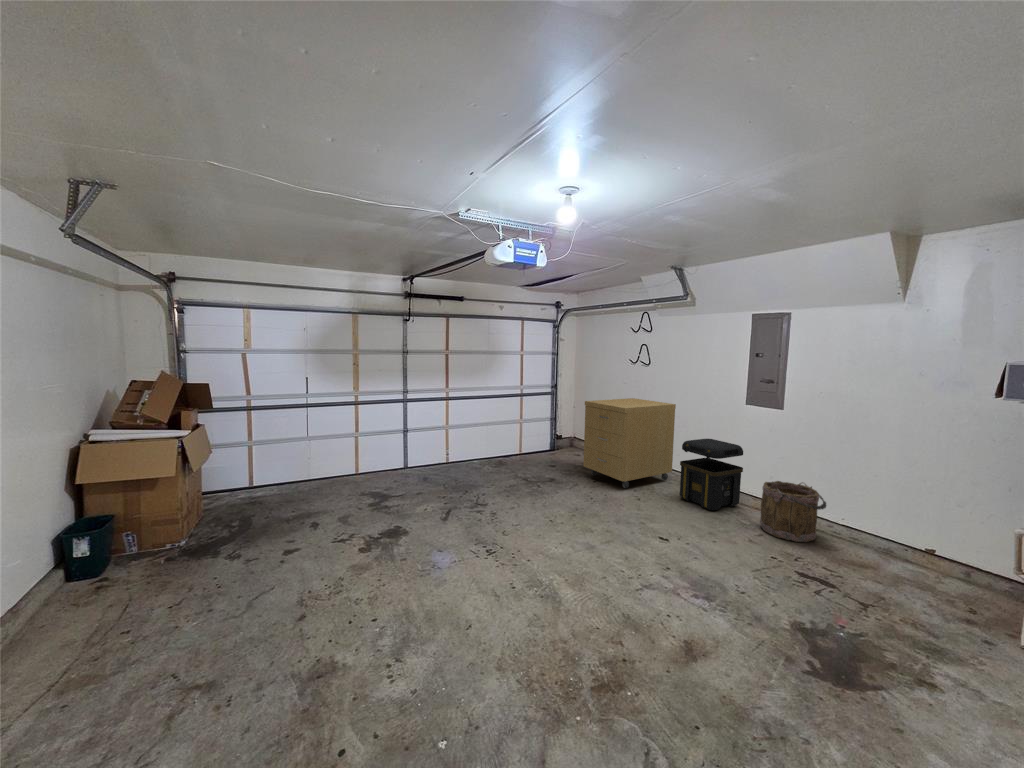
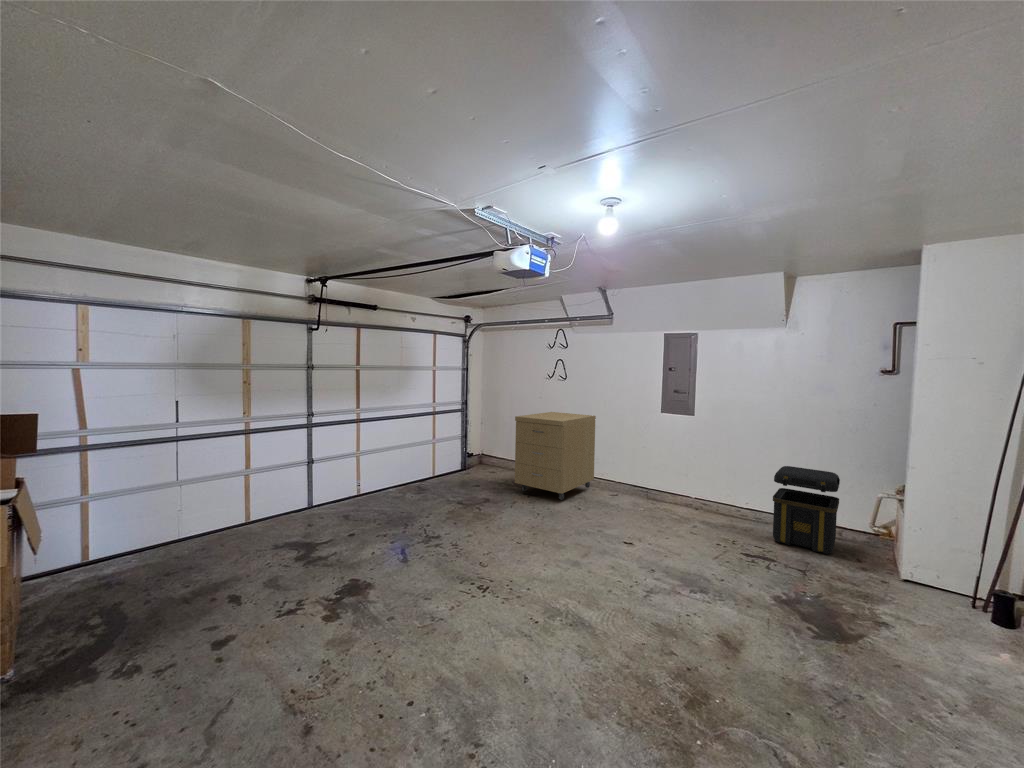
toolbox: present [680,439,743,510] -> present [773,466,840,554]
bucket: present [760,481,826,542] -> none [688,476,740,527]

